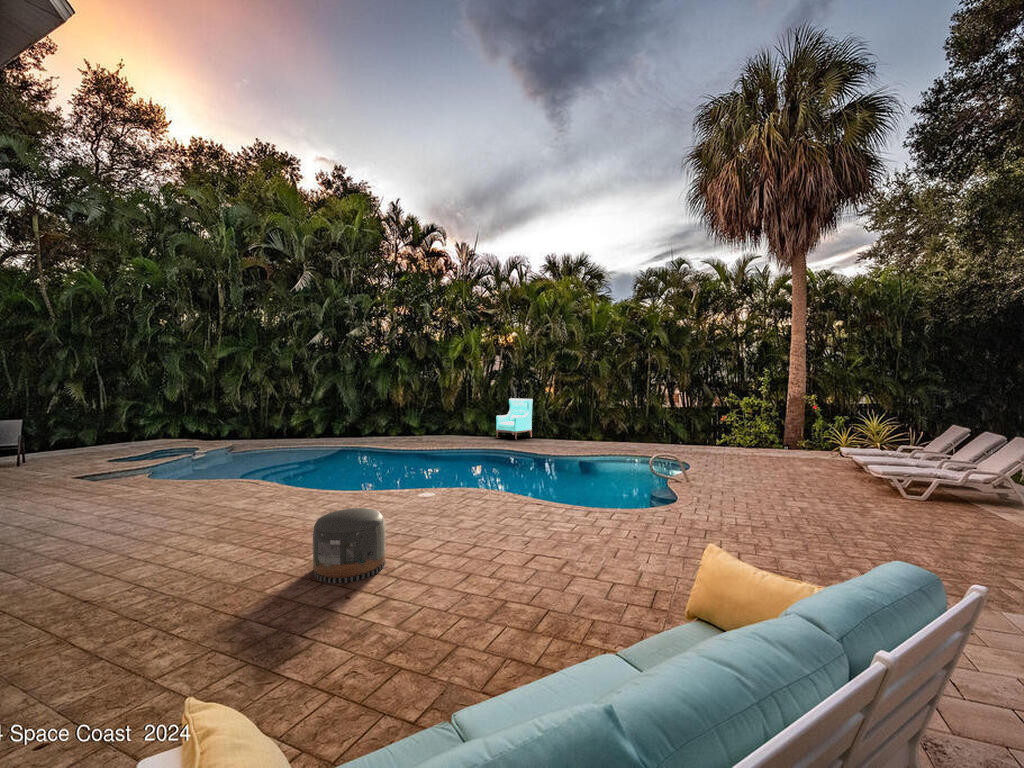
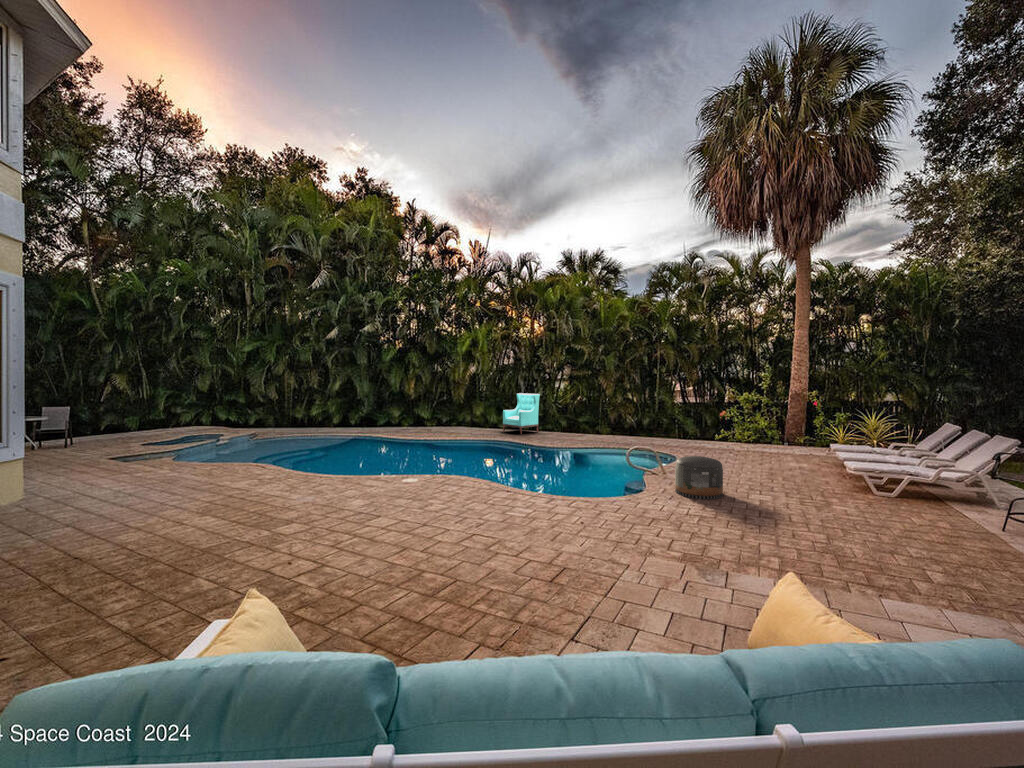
pouf: present [313,508,385,583] -> present [675,456,723,499]

